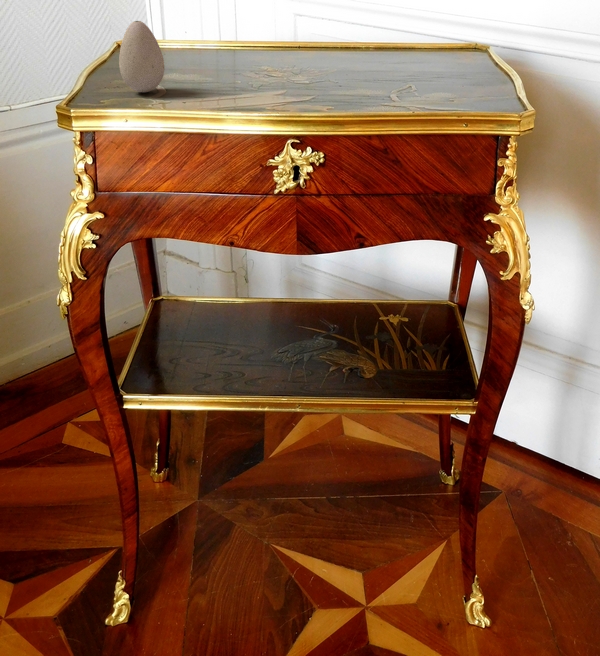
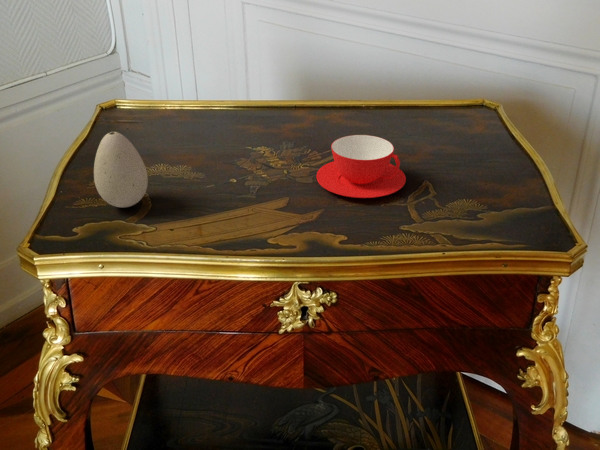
teacup: none [313,44,393,87] -> present [316,135,406,198]

